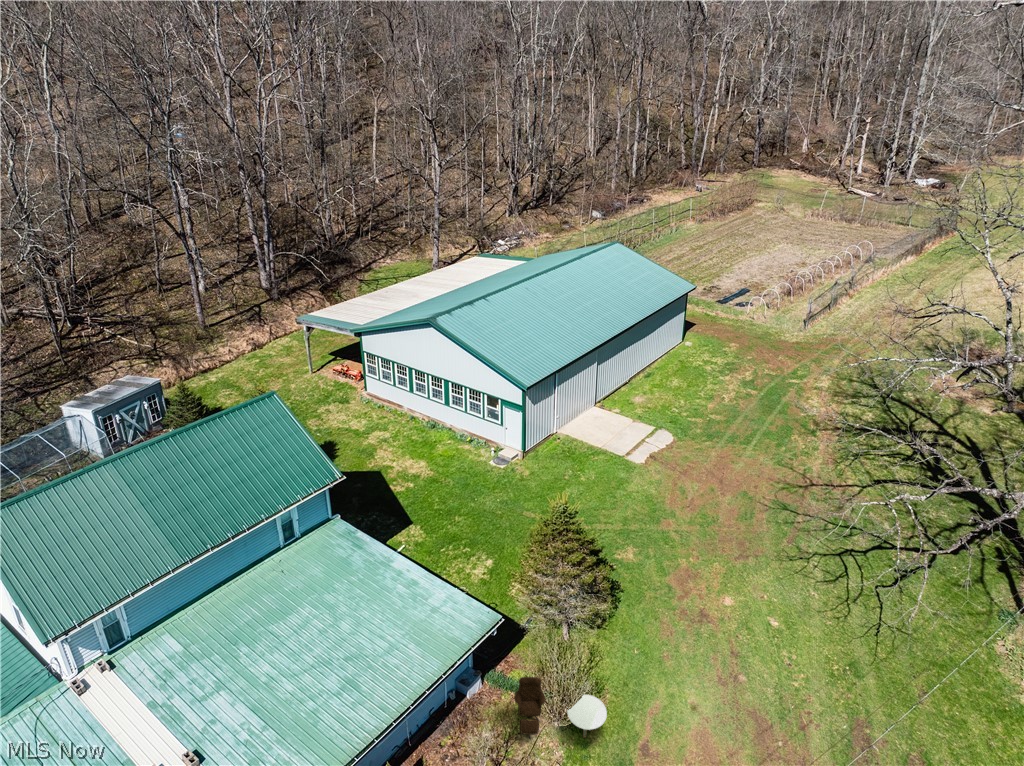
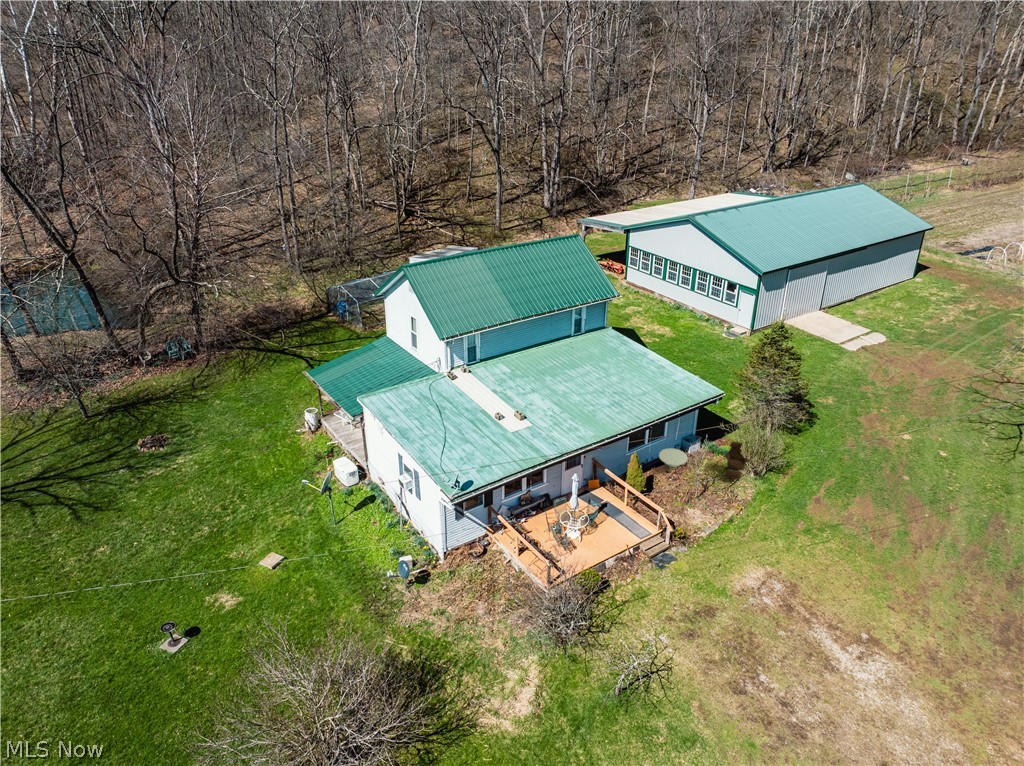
round table: present [567,695,607,738] -> present [659,448,687,473]

